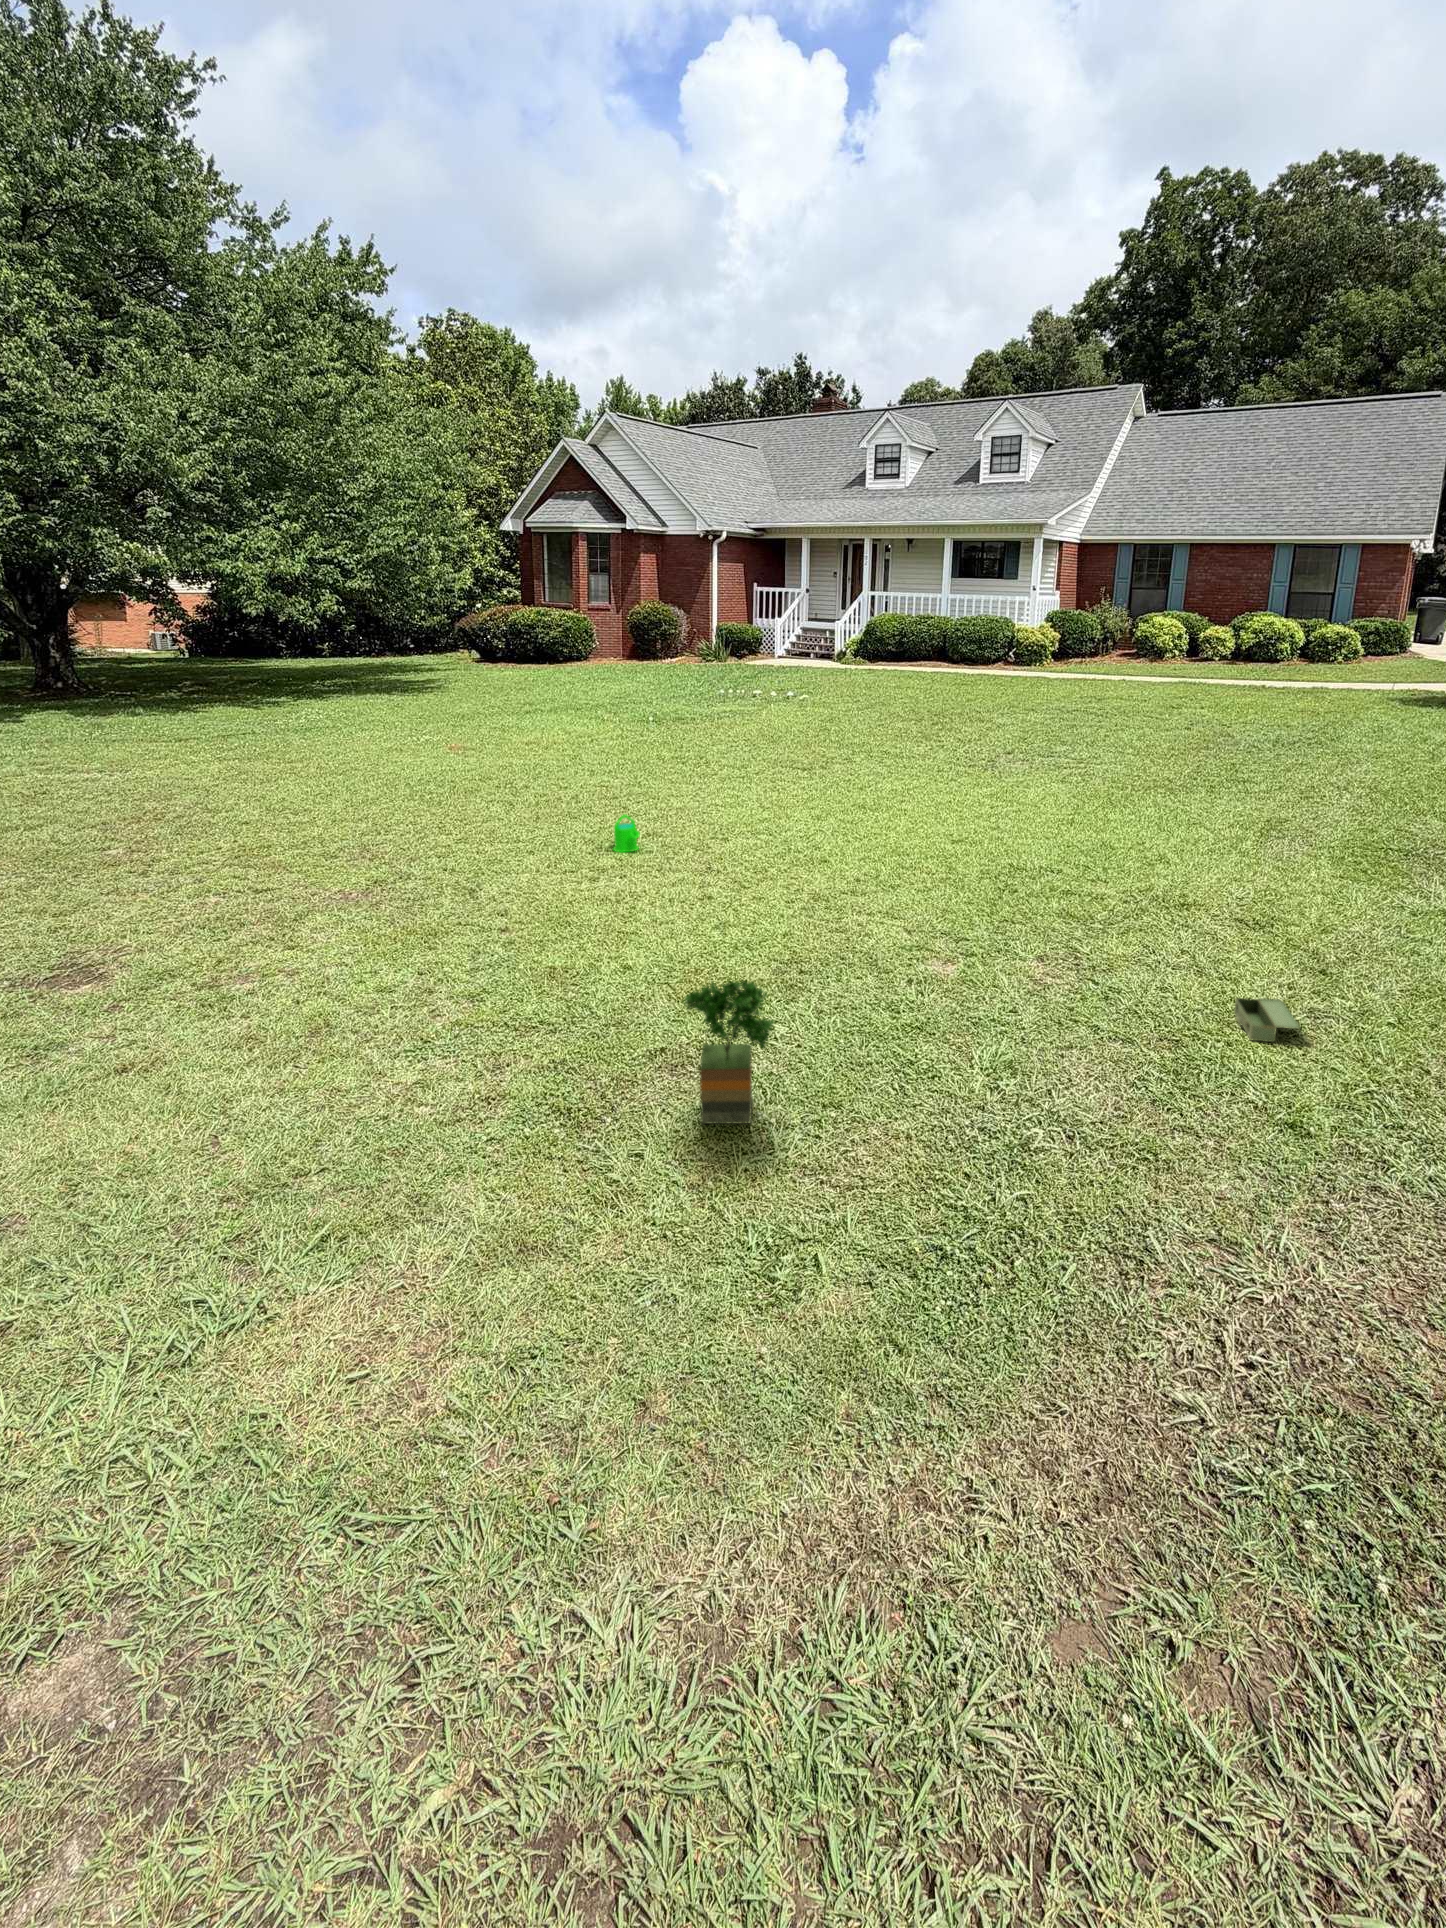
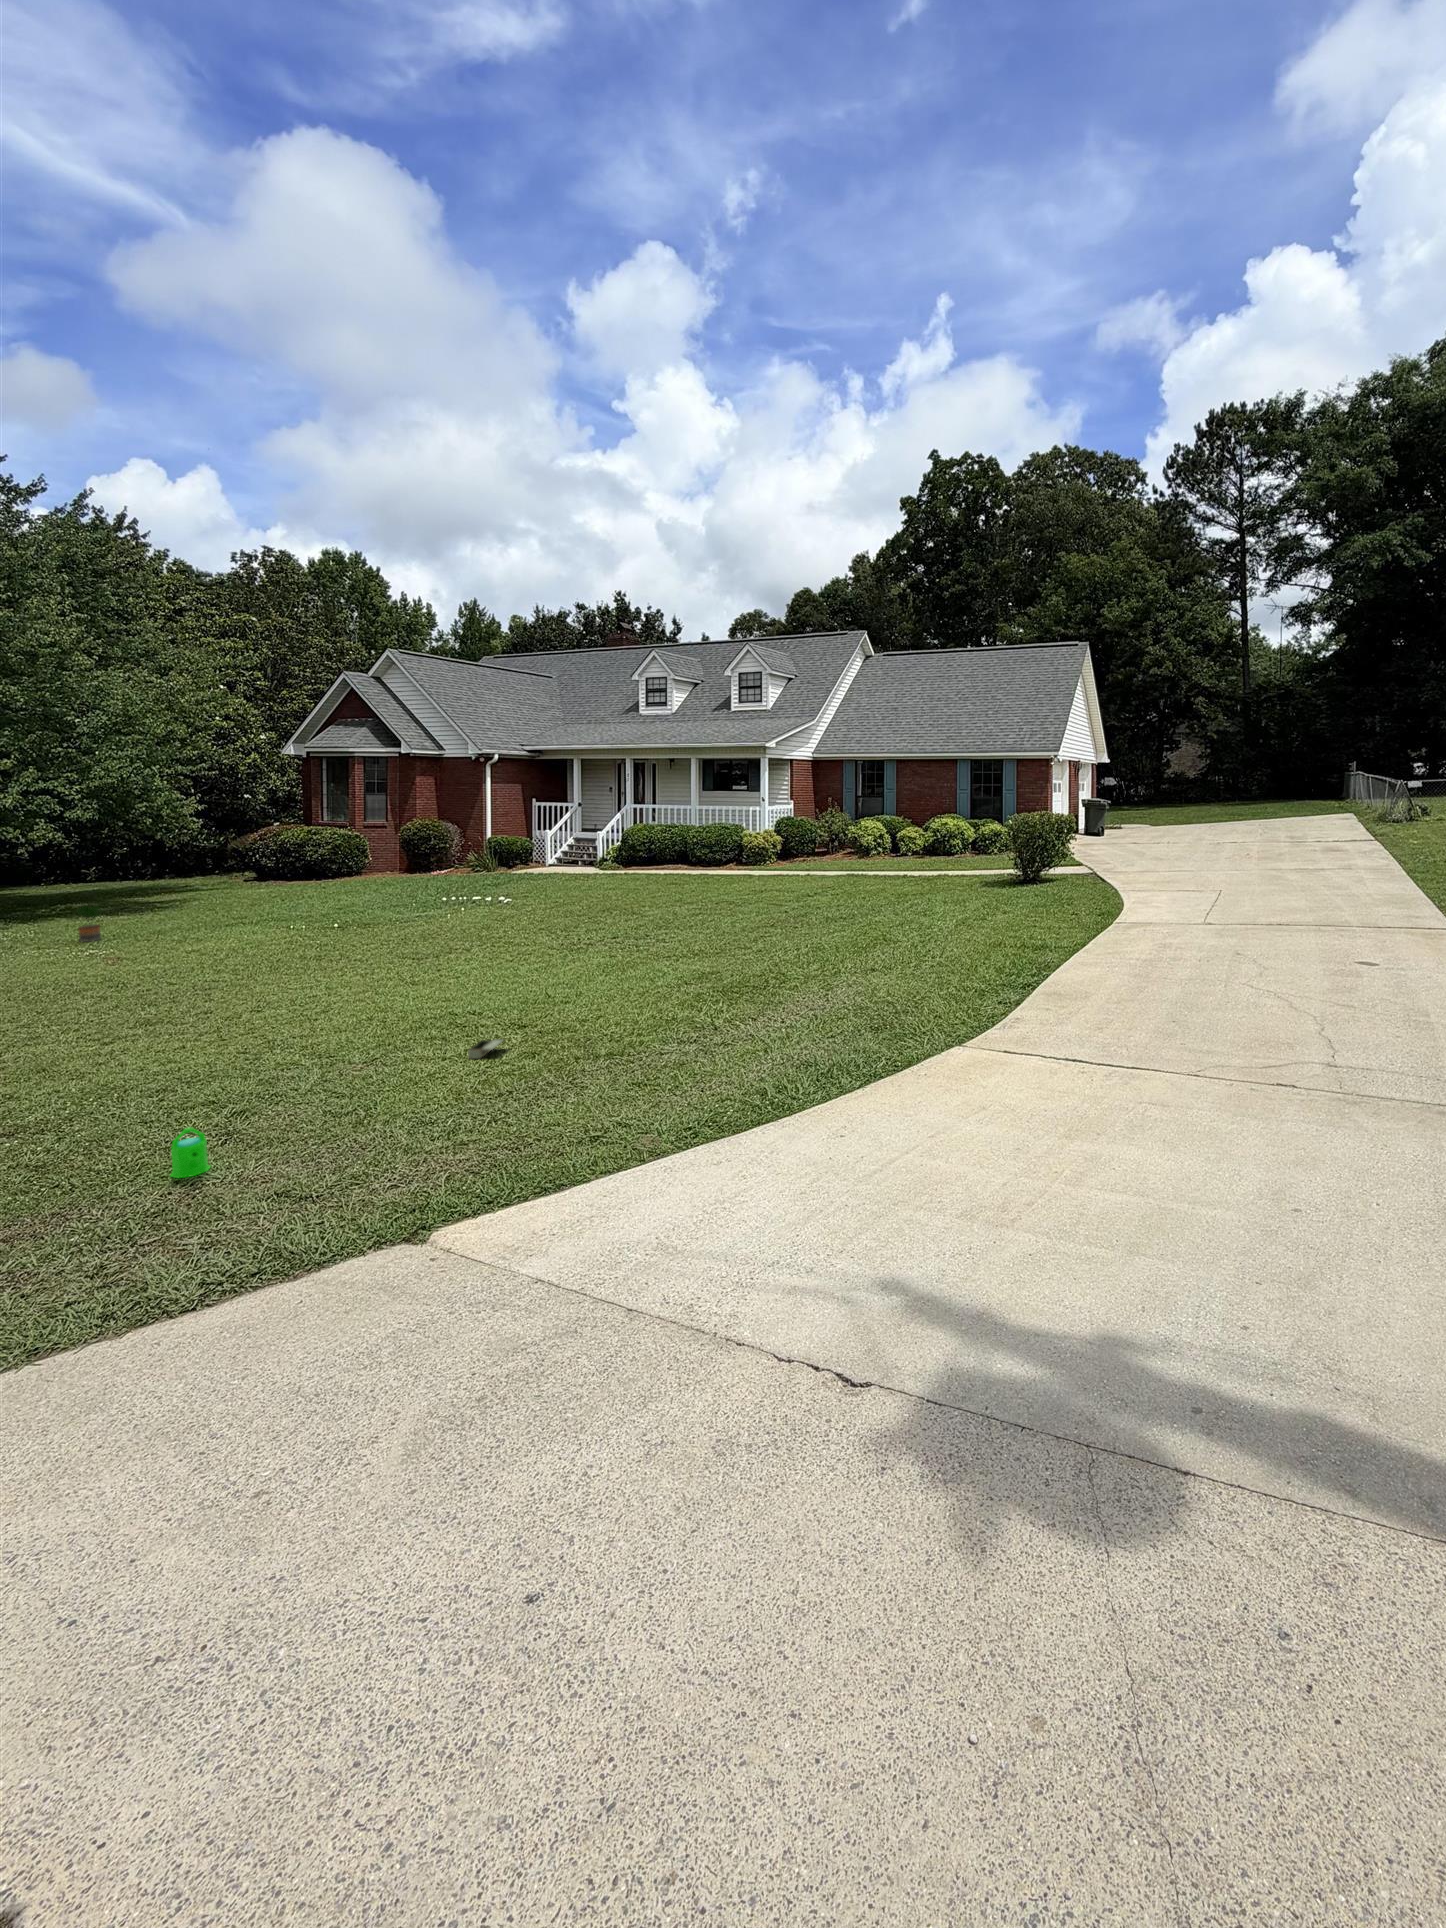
watering can: present [613,814,640,852] -> present [171,1127,210,1178]
potted tree: present [683,980,774,1124] -> present [77,906,103,942]

